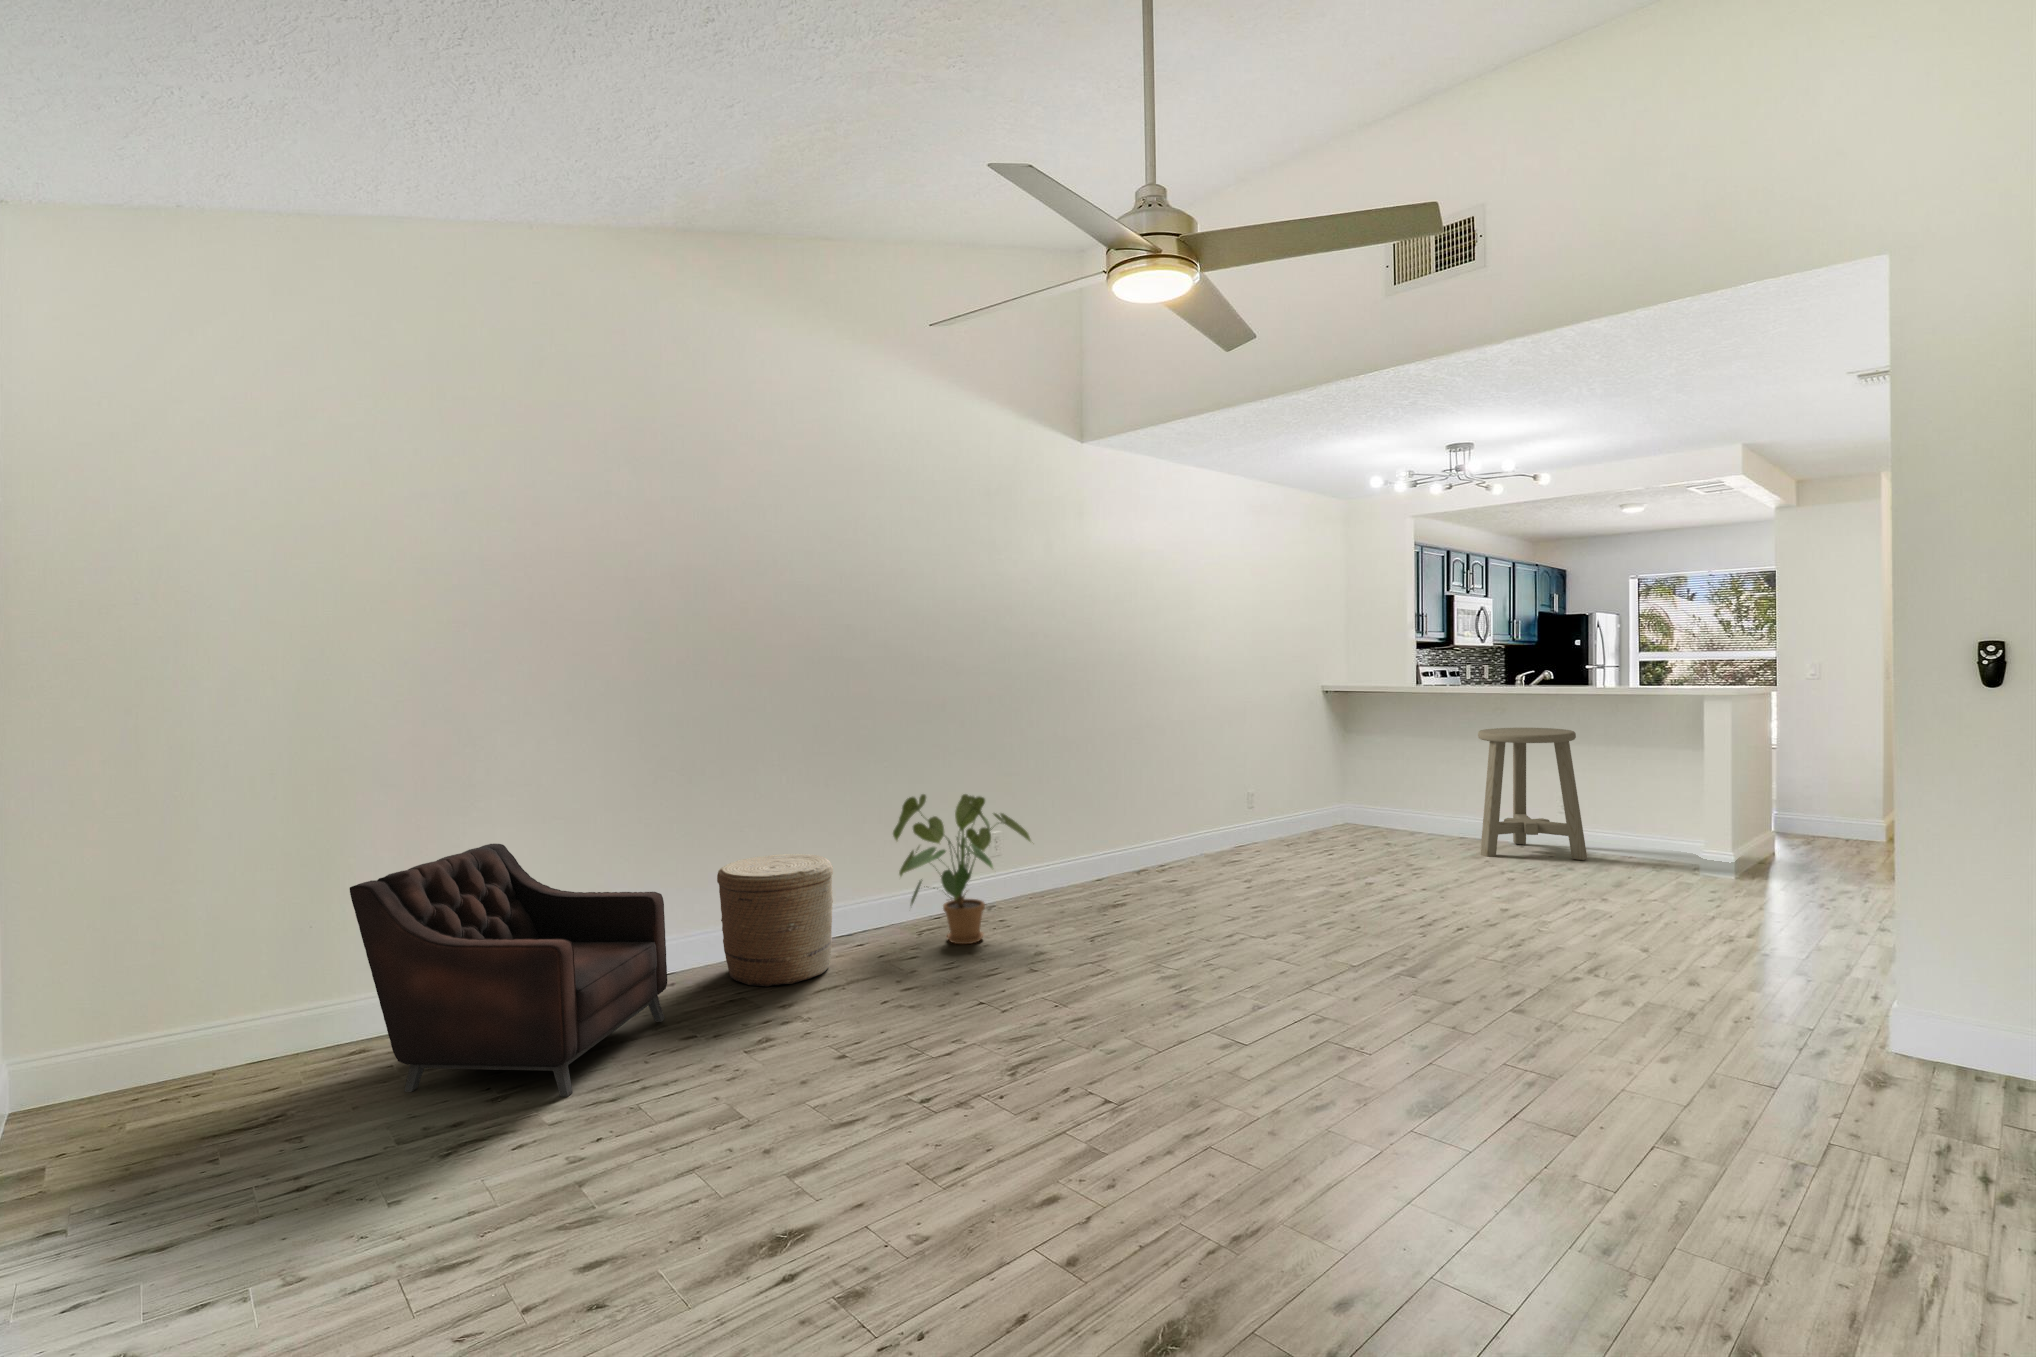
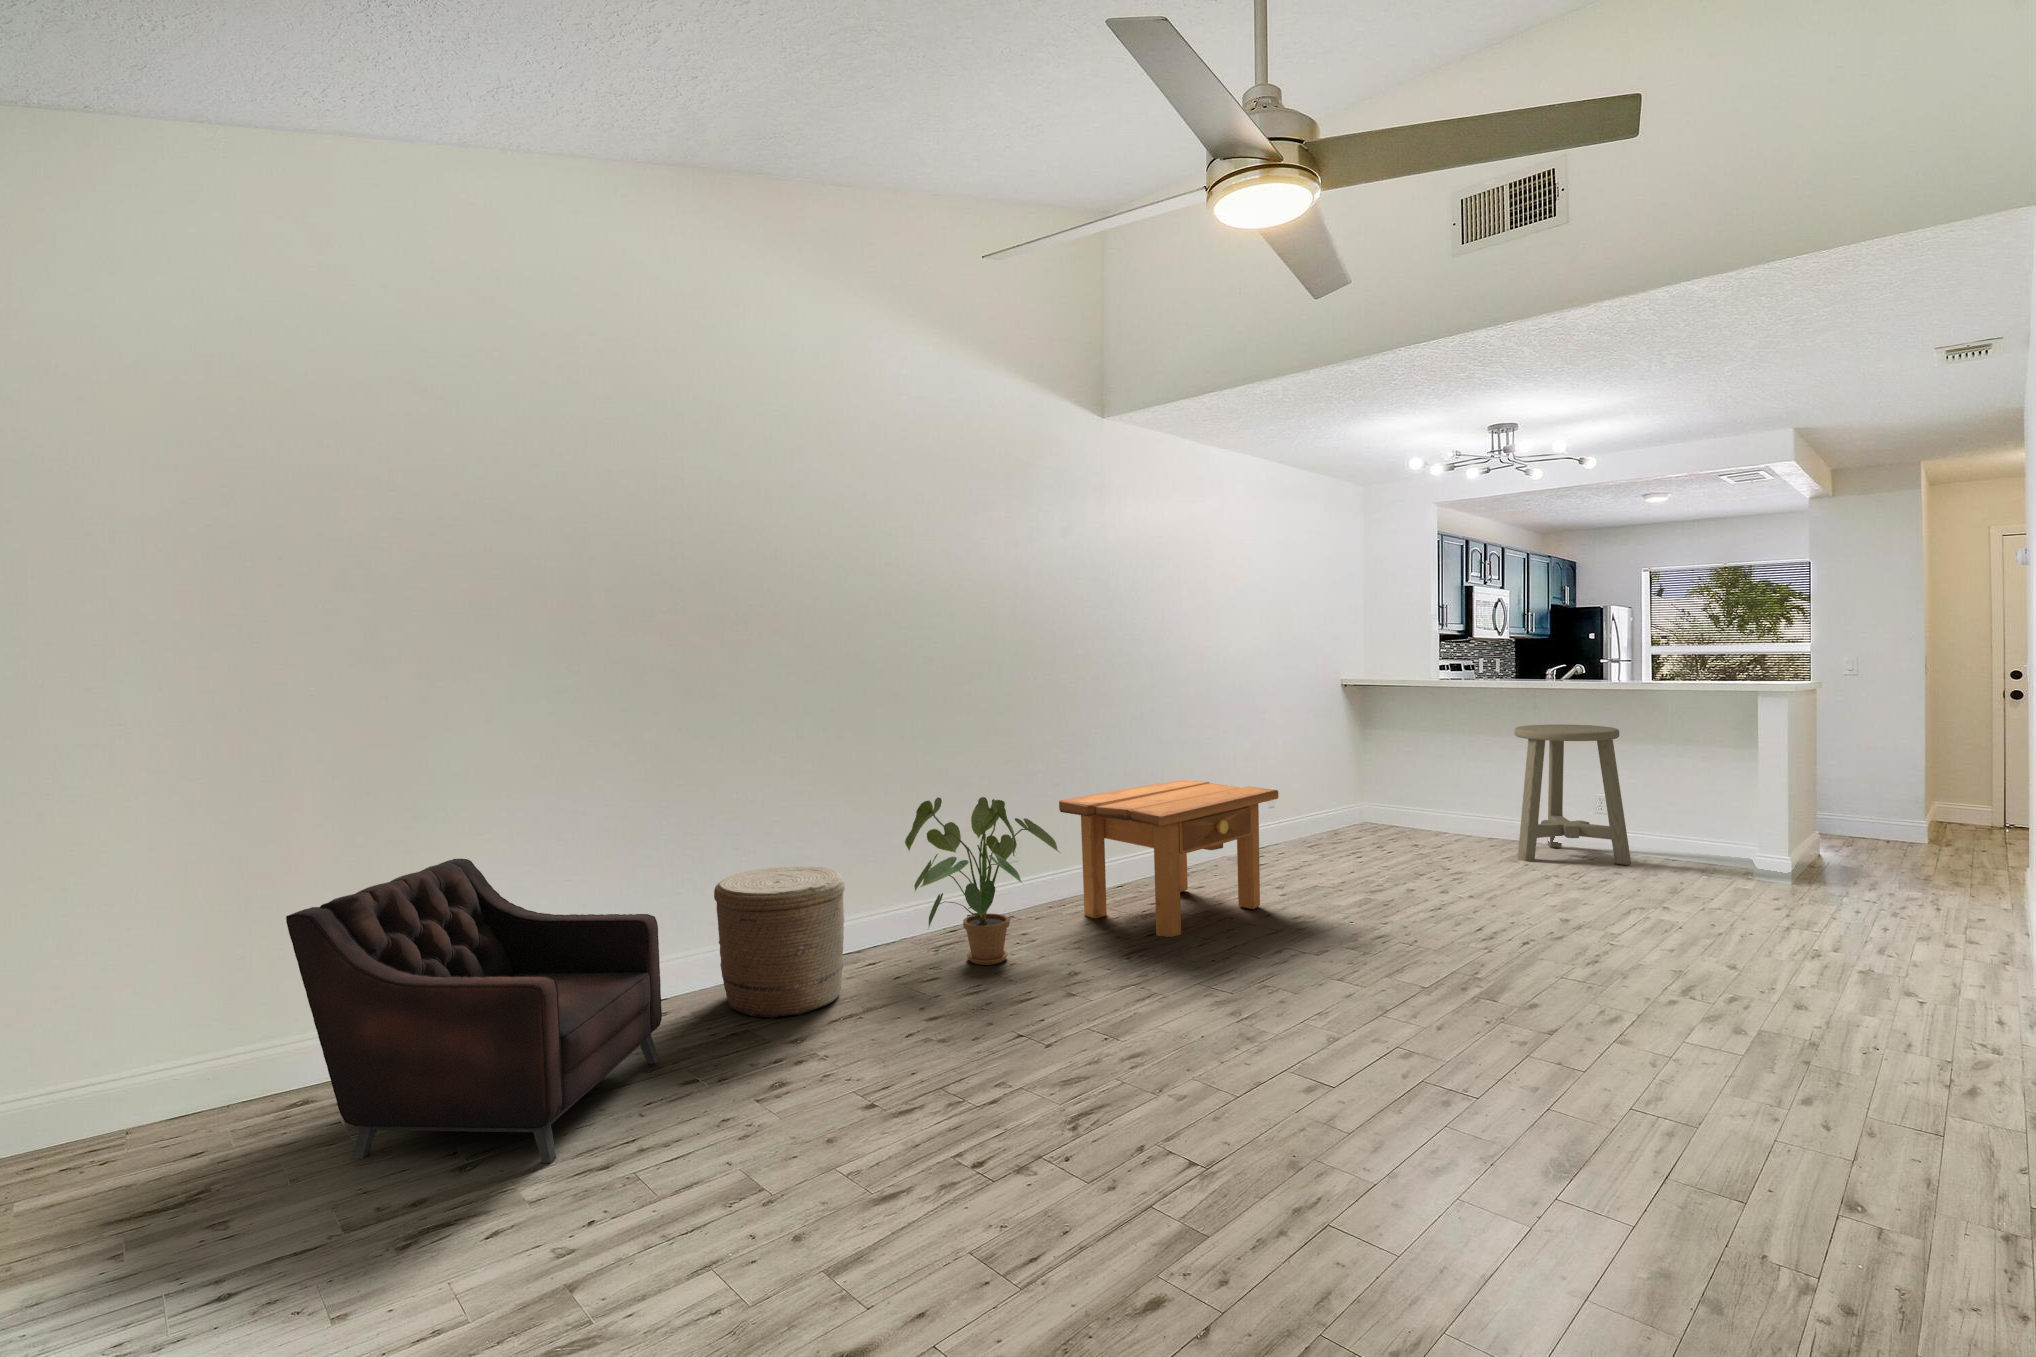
side table: none [1037,780,1241,922] -> present [1059,780,1279,937]

